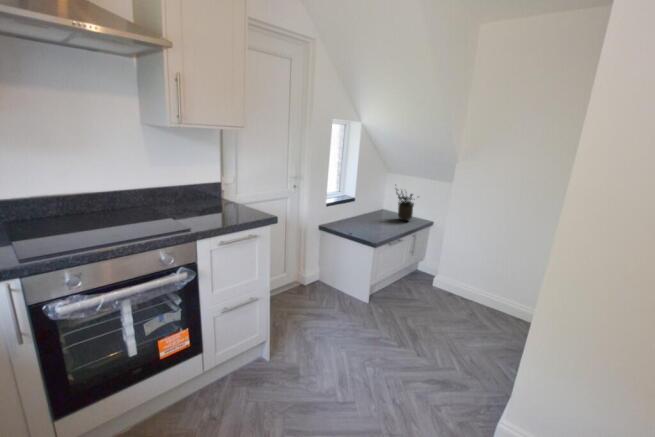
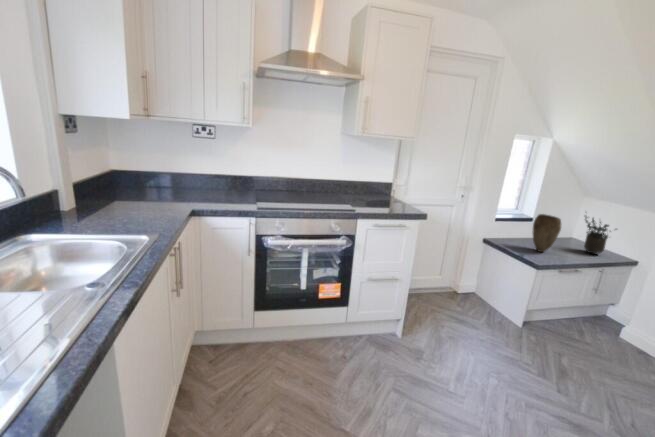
vase: none [361,193,384,229] -> present [533,214,561,252]

